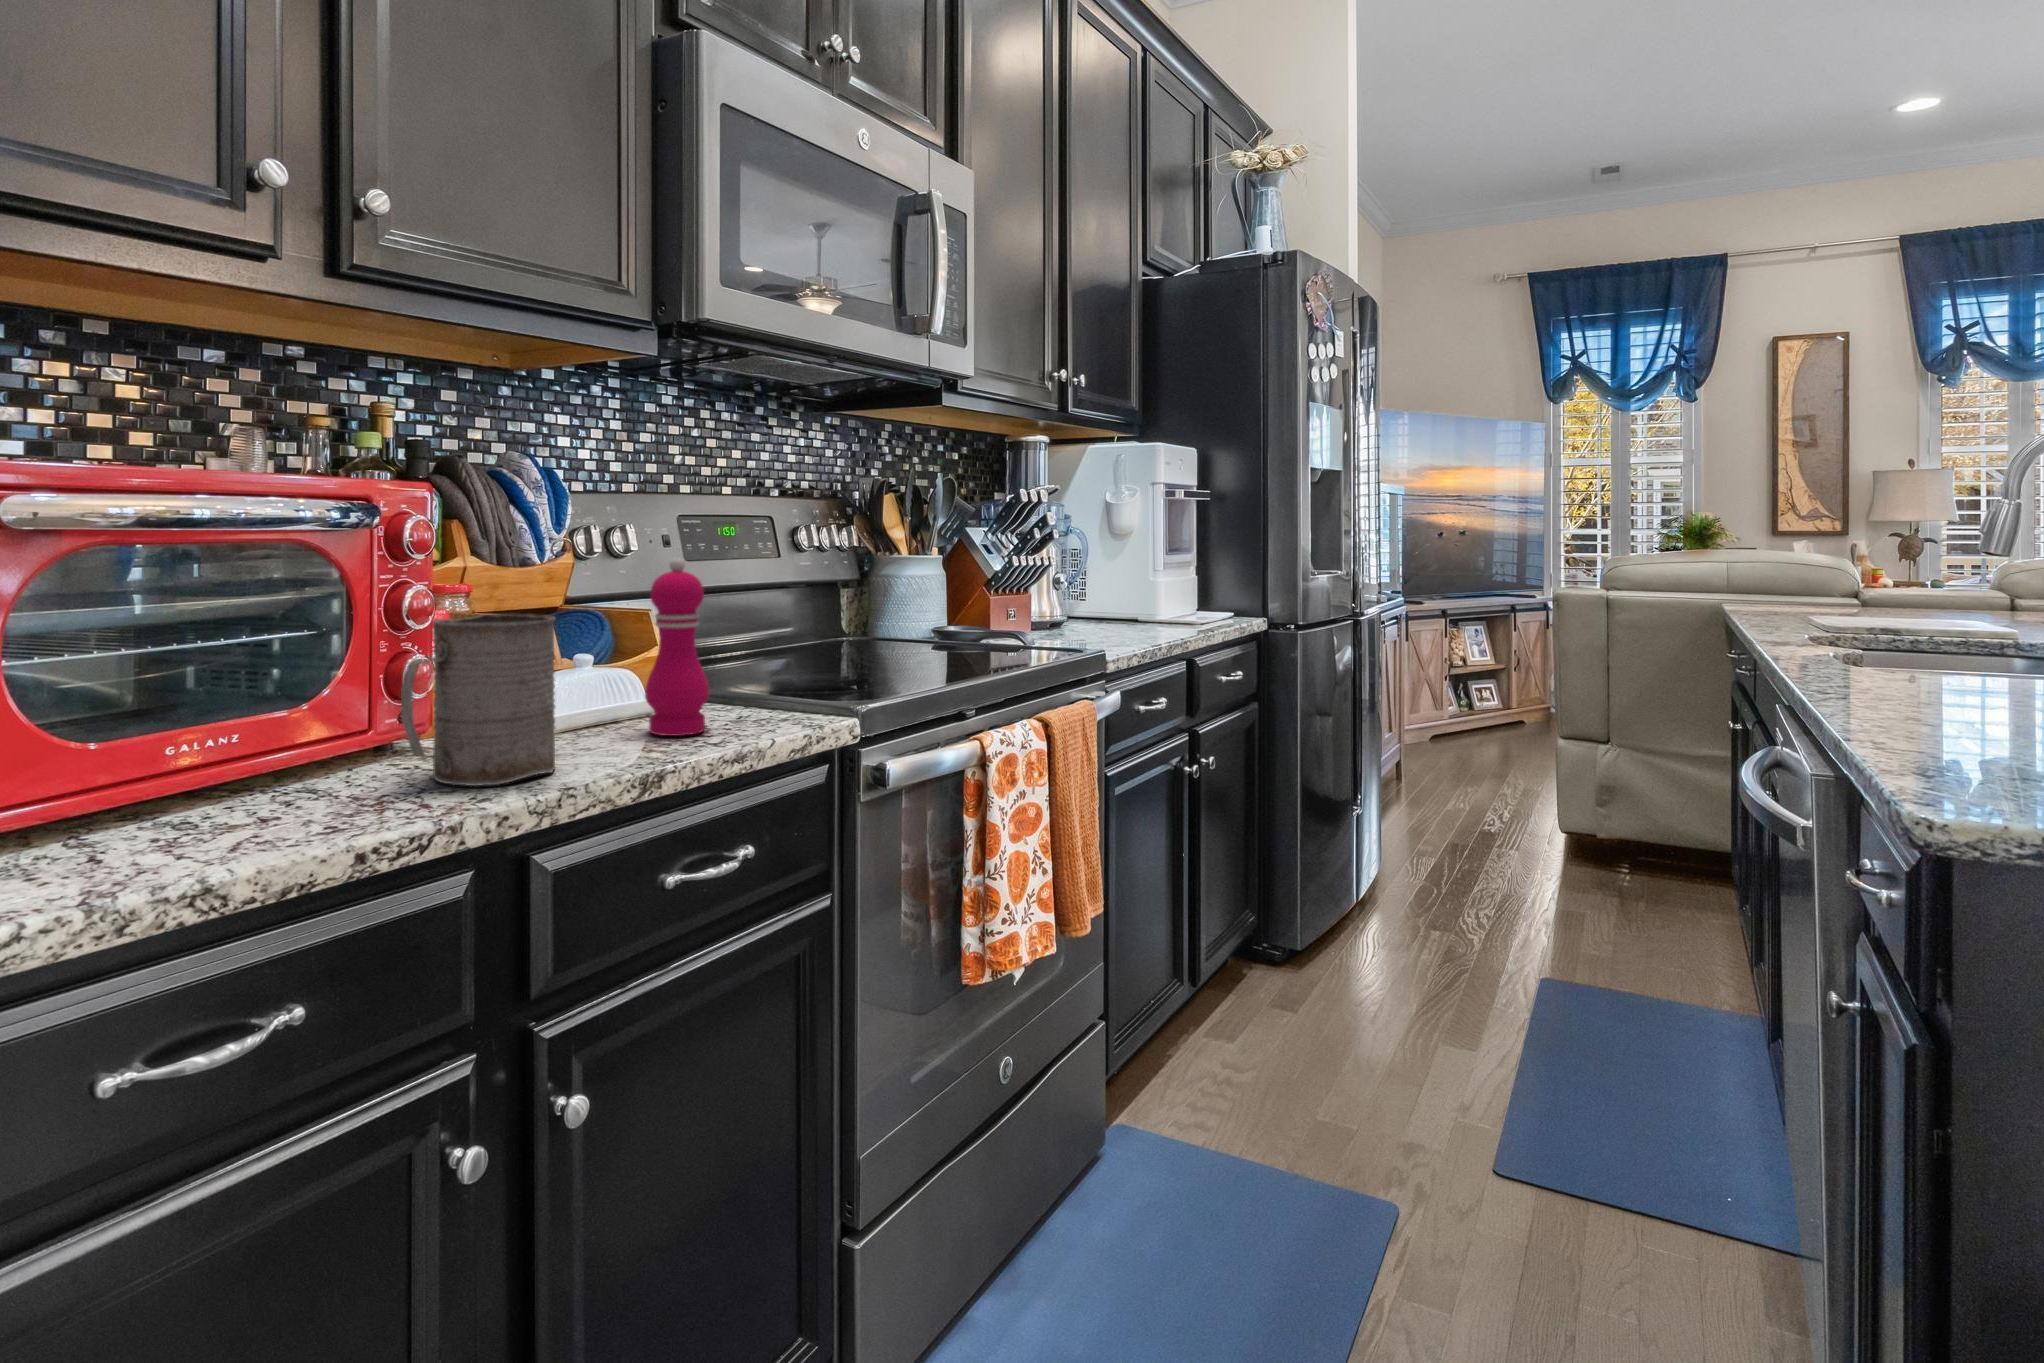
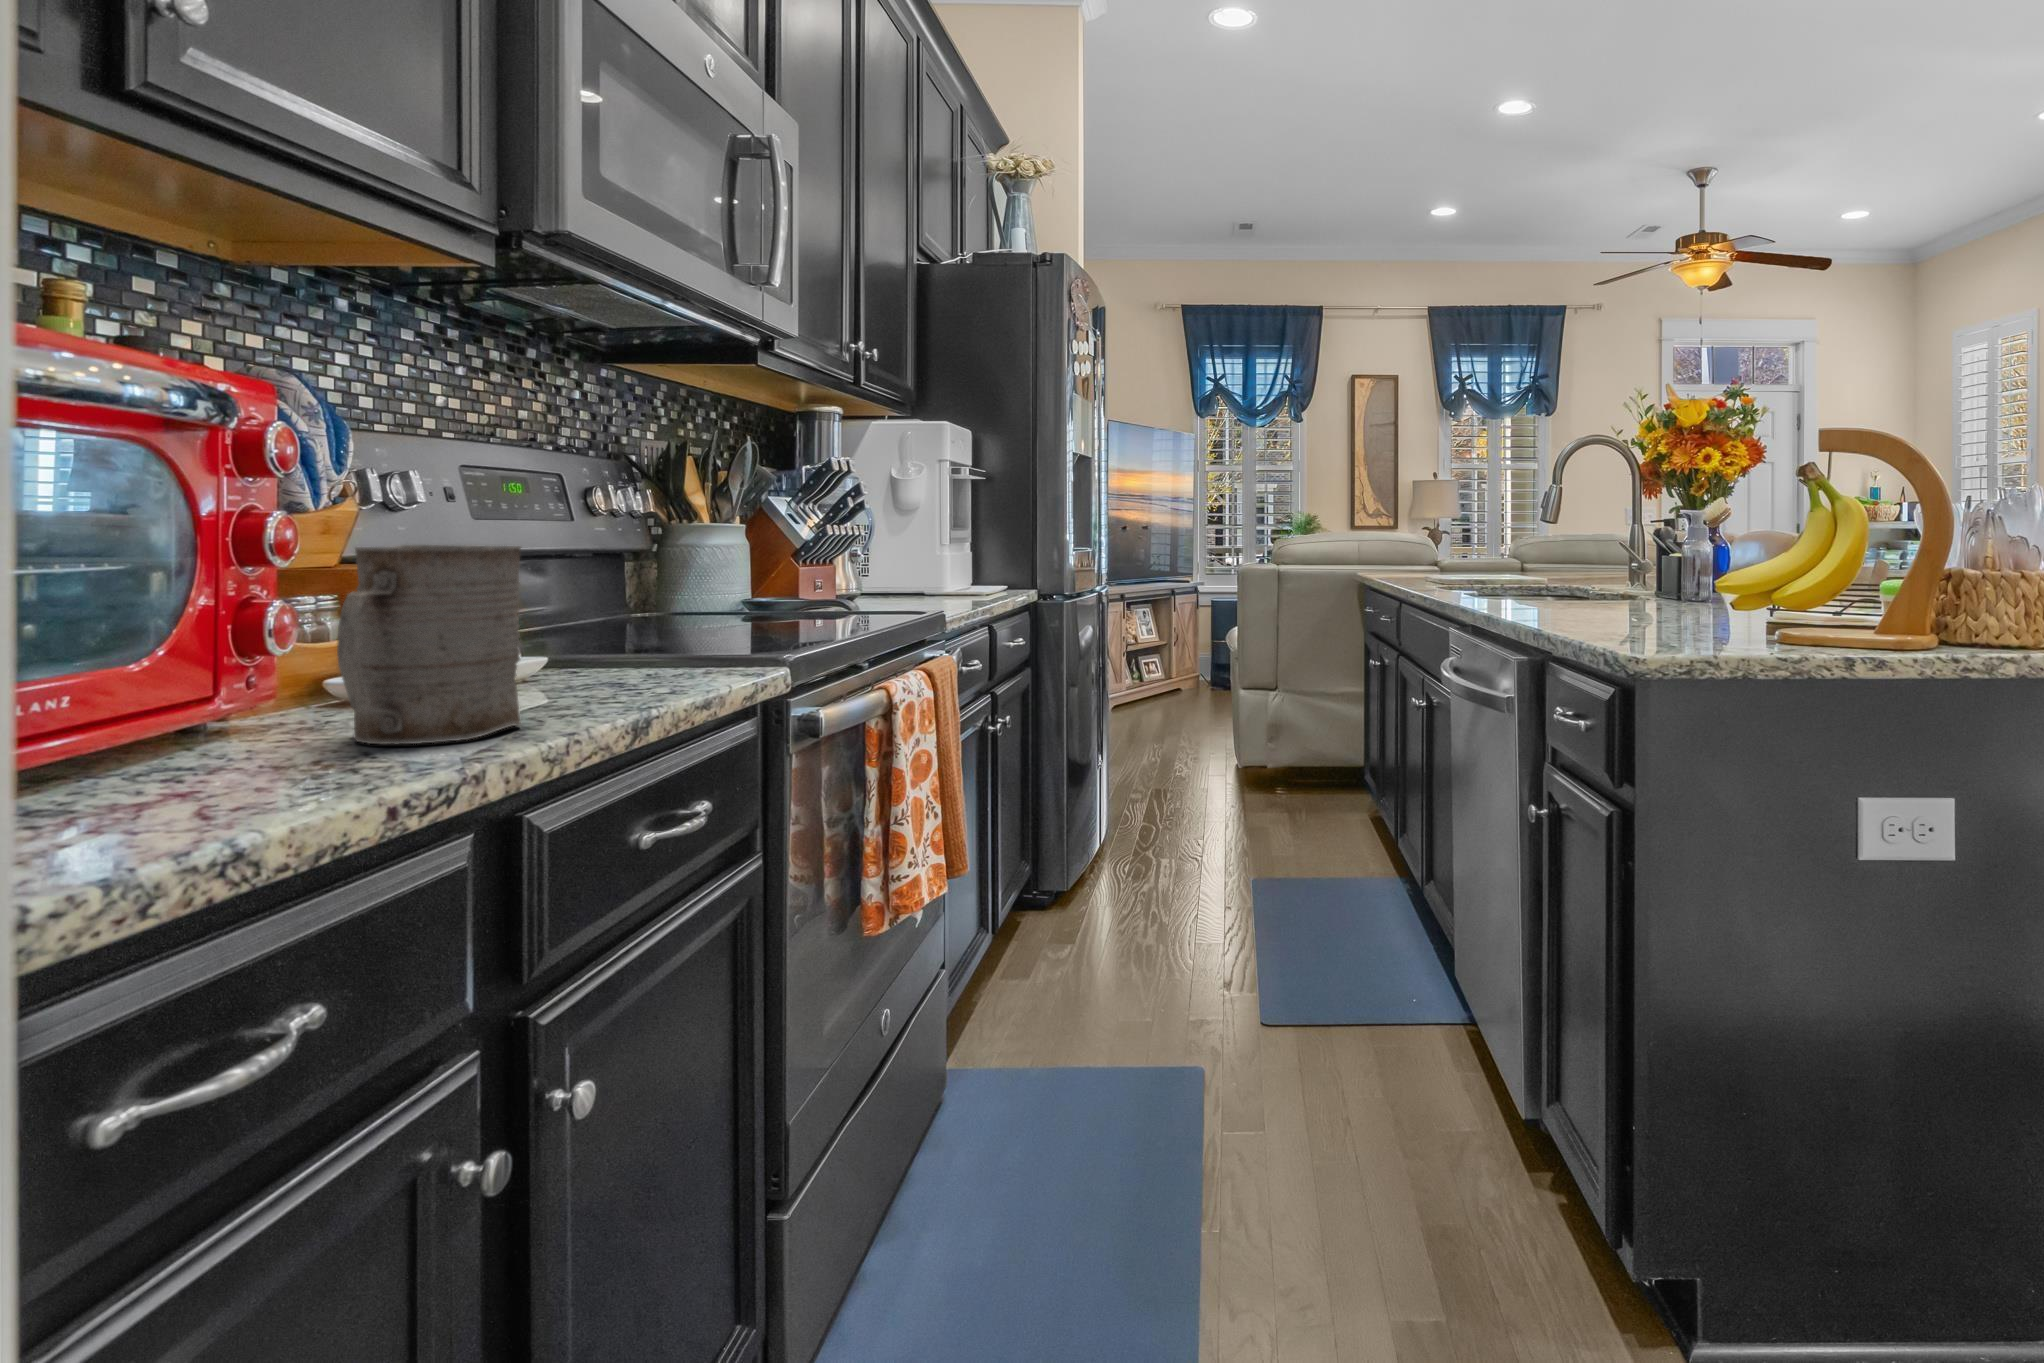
pepper mill: present [645,557,709,736] -> none [563,491,644,692]

